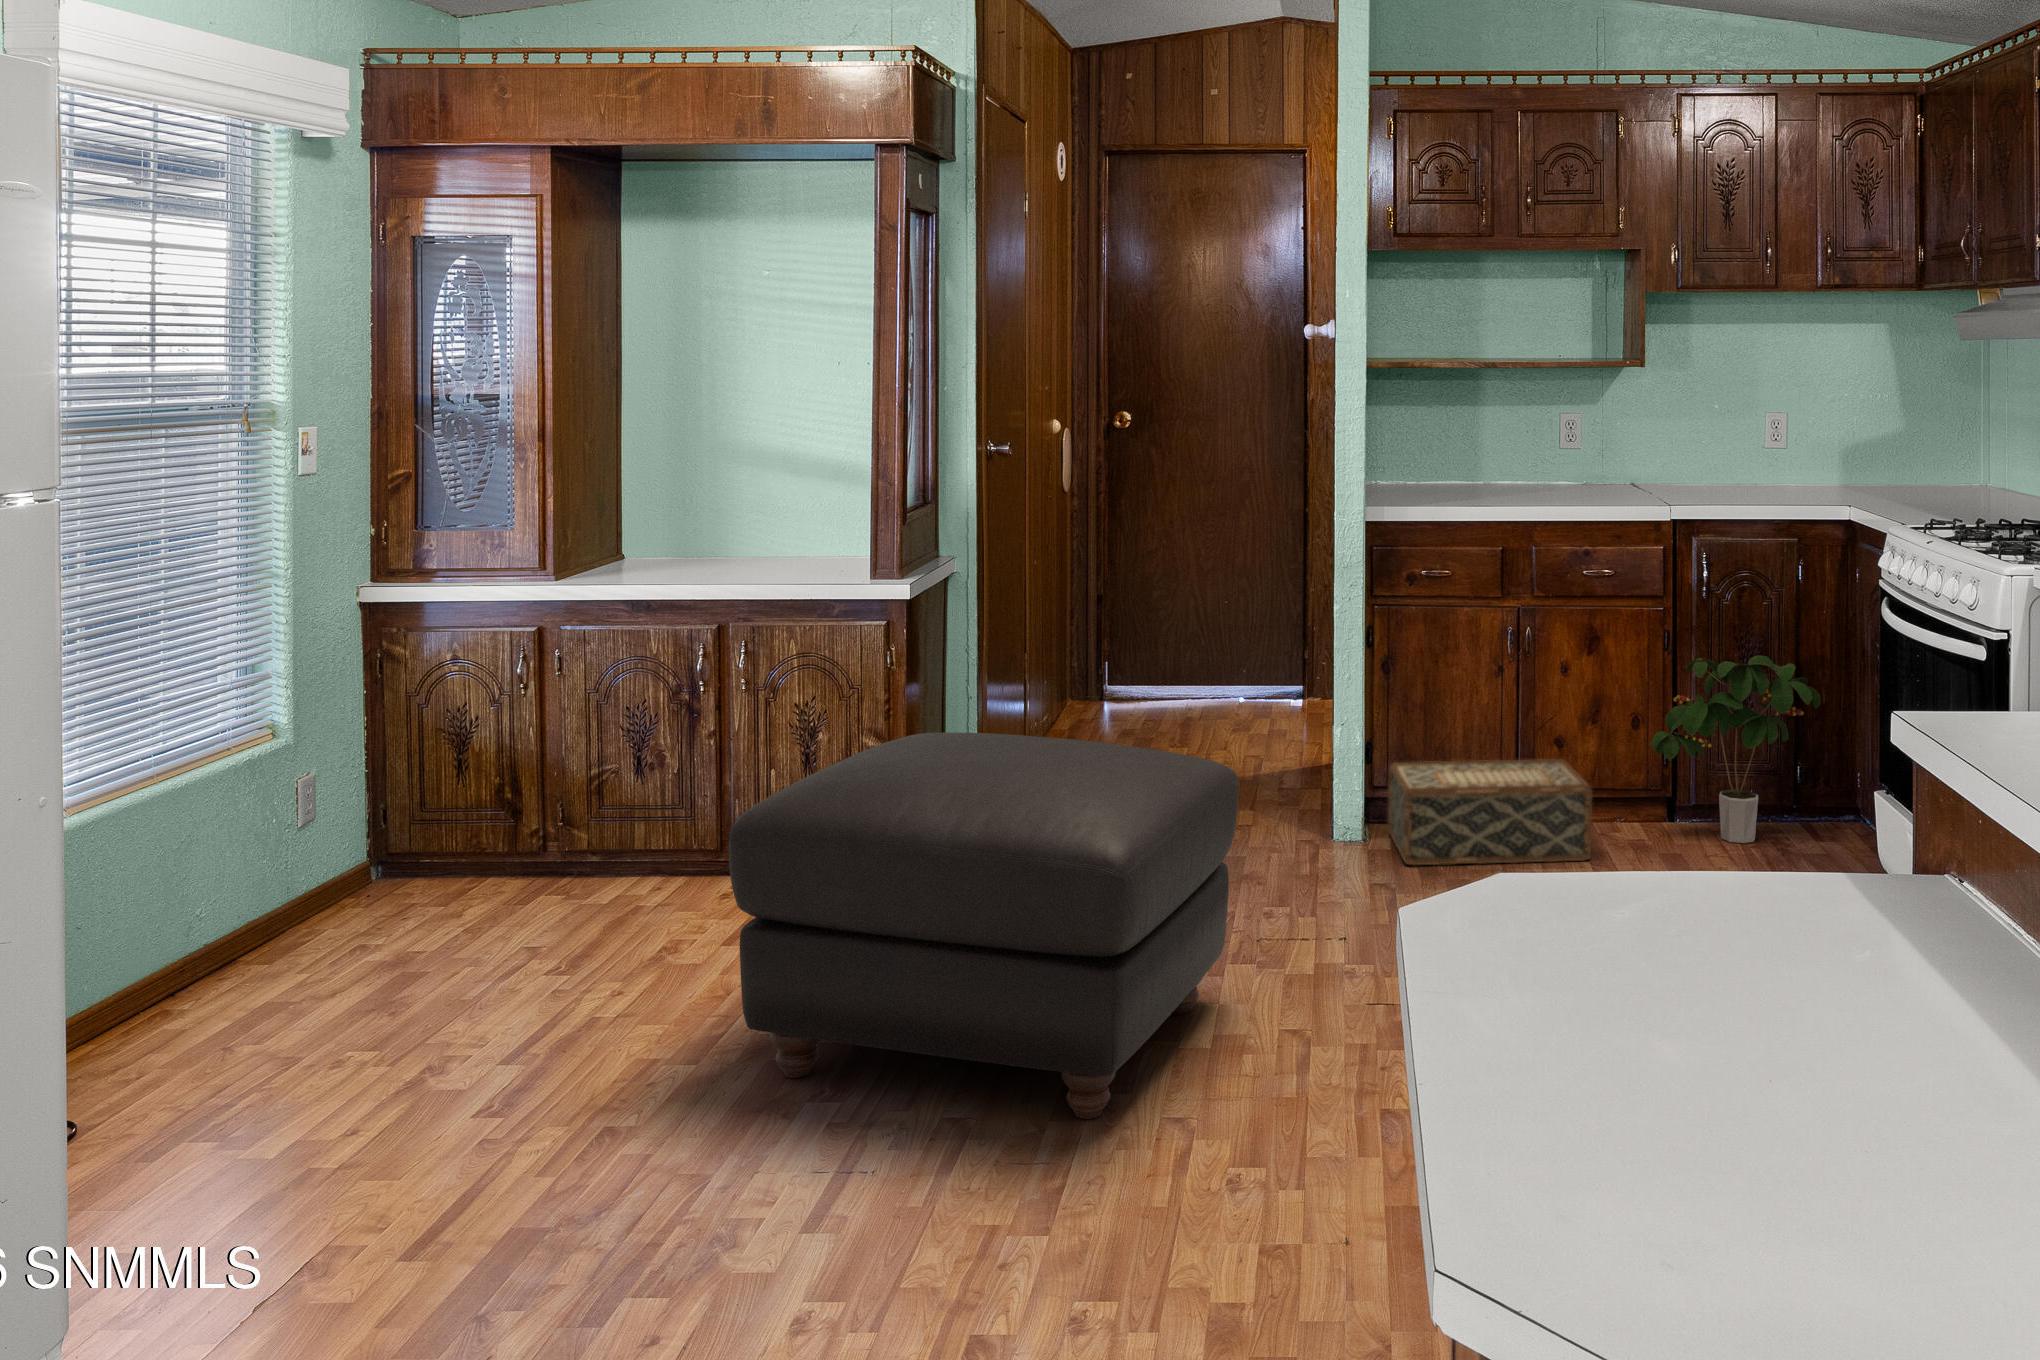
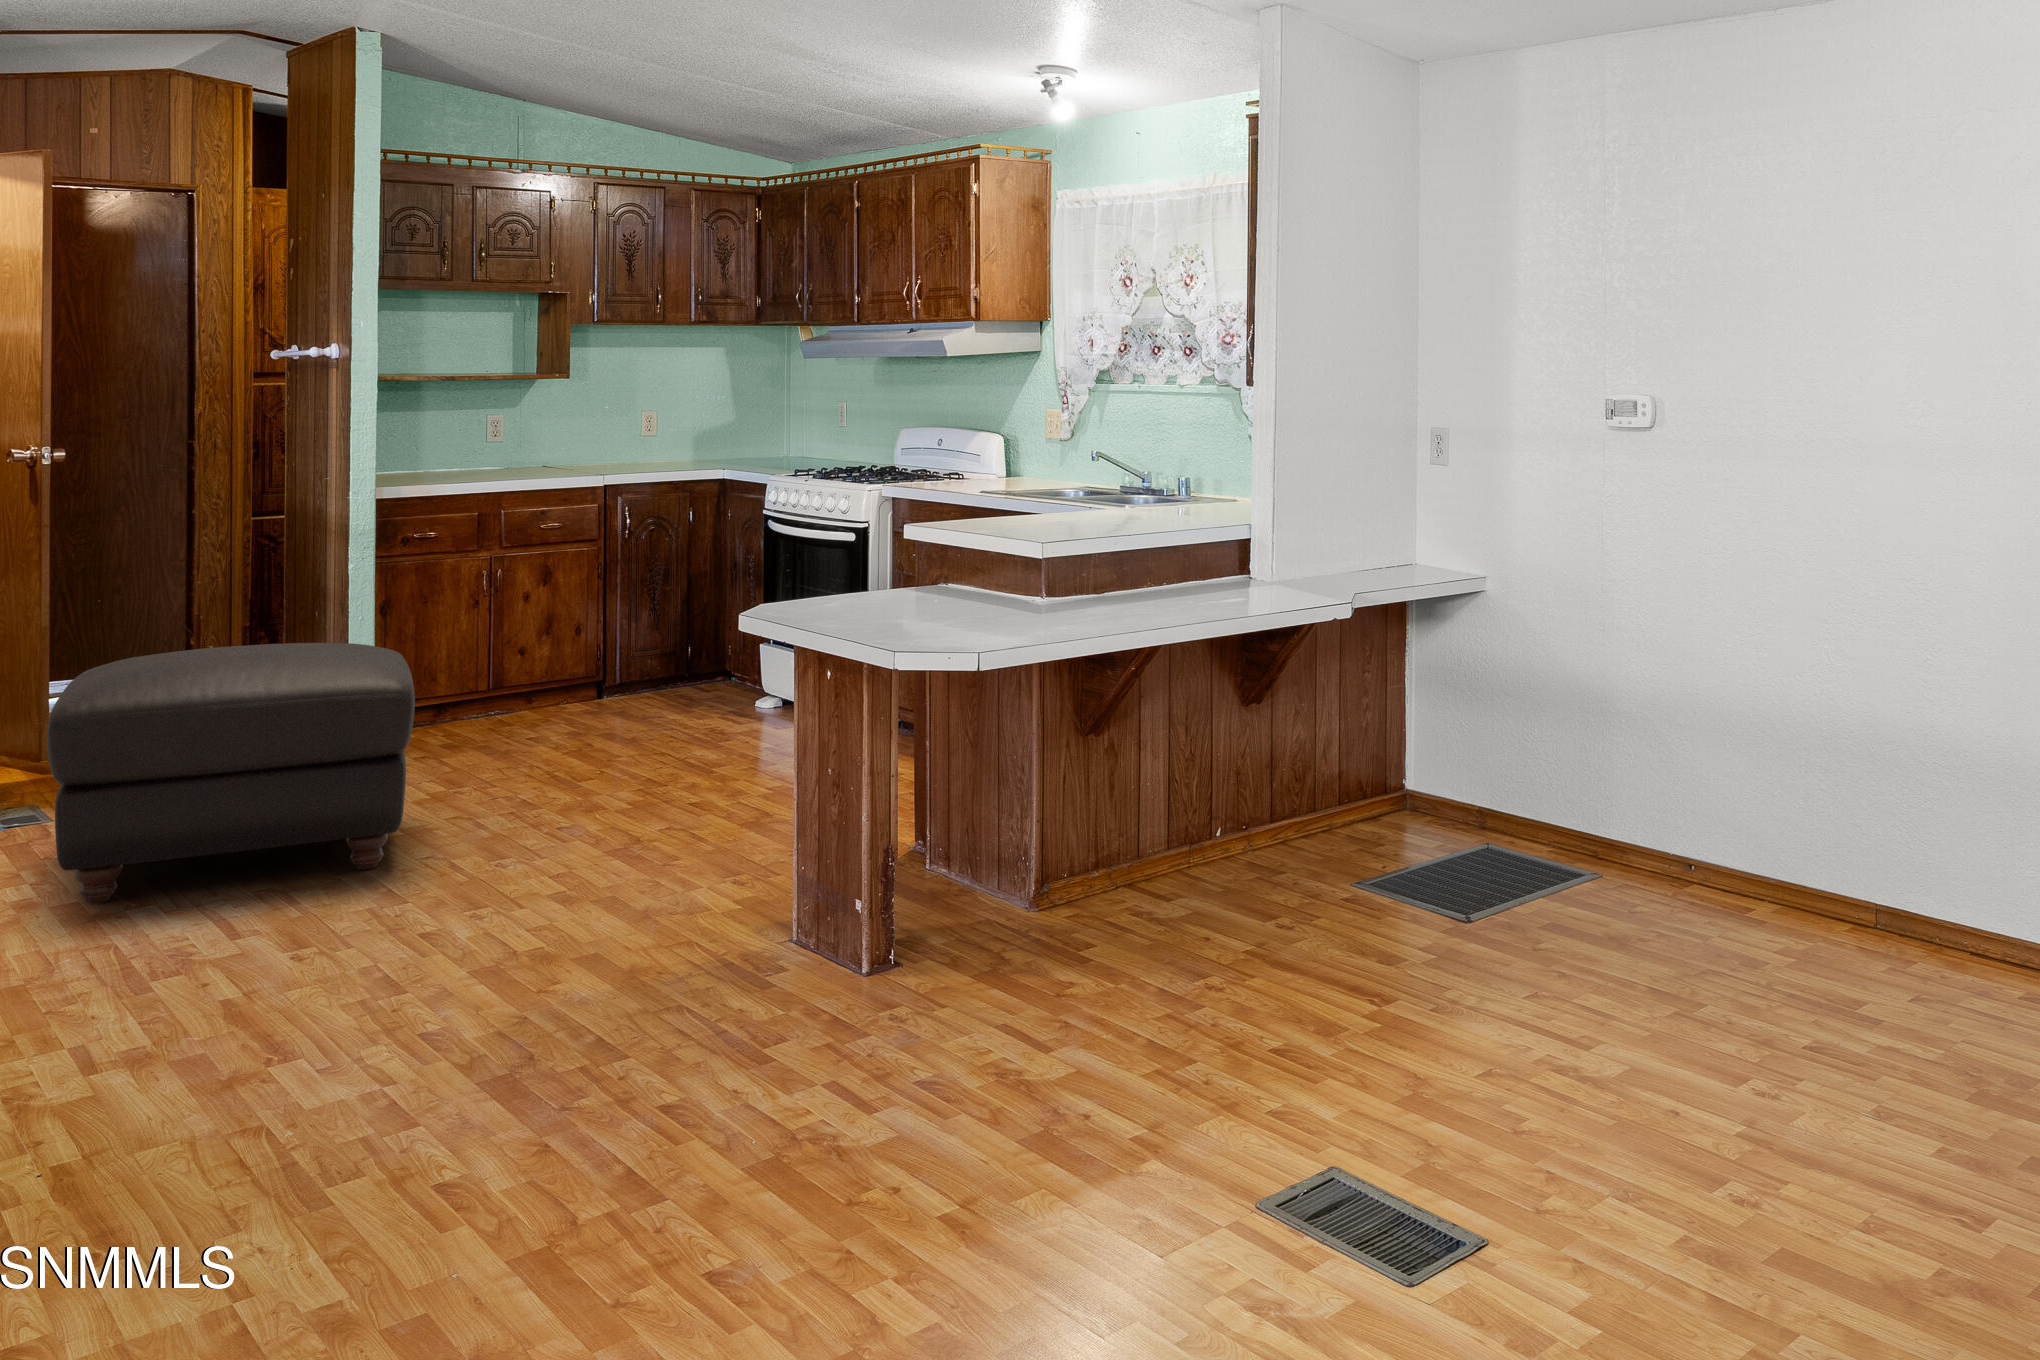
potted plant: present [1651,655,1821,843] -> none [601,573,713,701]
woven basket: present [1388,759,1592,865] -> none [400,662,571,744]

